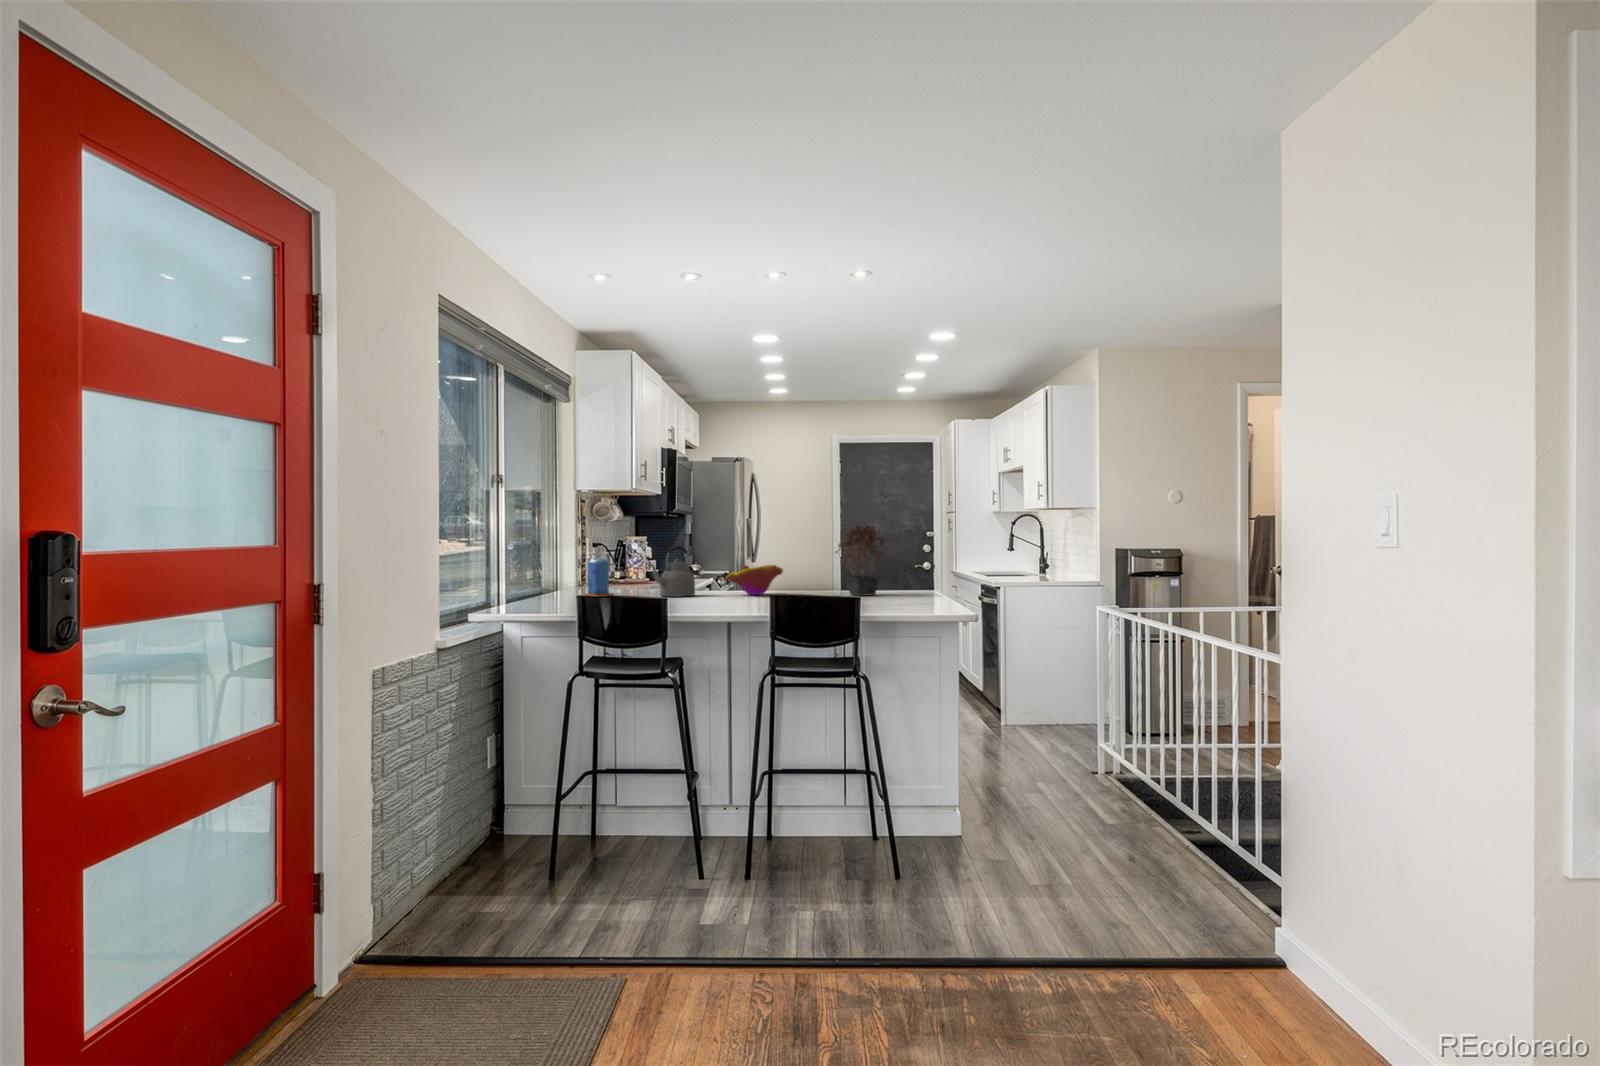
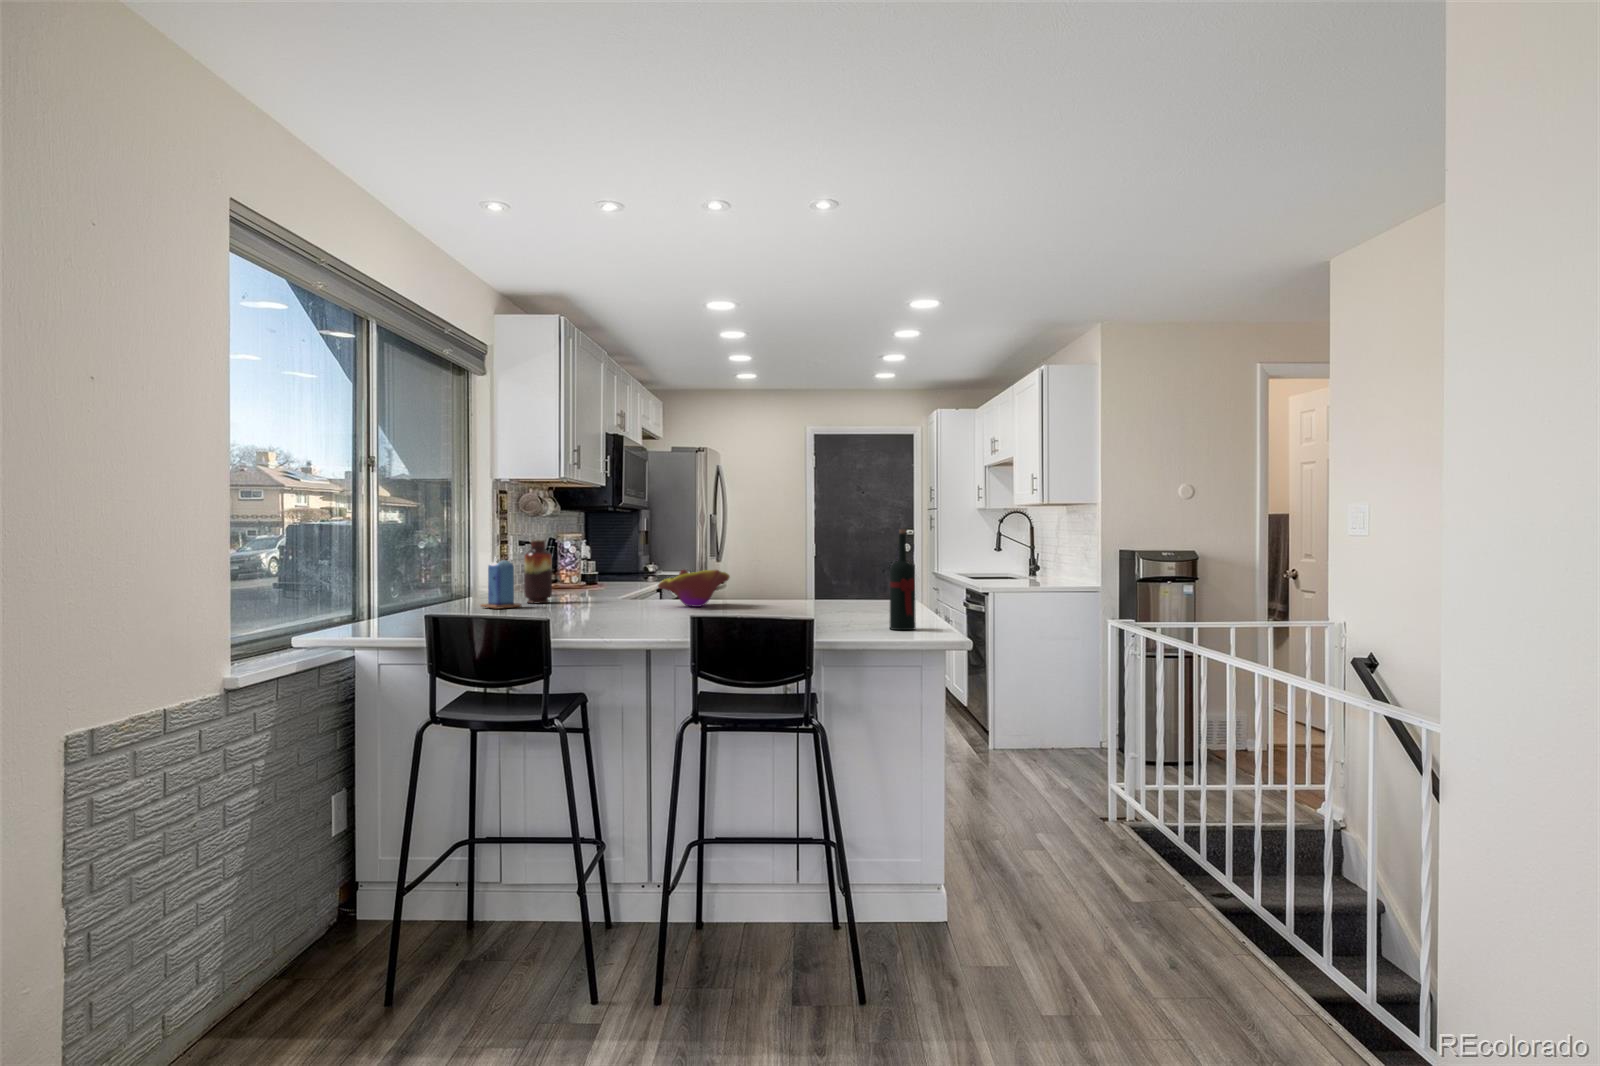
potted plant: present [835,522,884,596] -> none [790,517,859,608]
wine bottle: none [917,531,937,609] -> present [890,529,916,630]
vase: none [613,542,635,594] -> present [524,540,552,604]
kettle: present [650,546,695,597] -> none [559,546,621,608]

